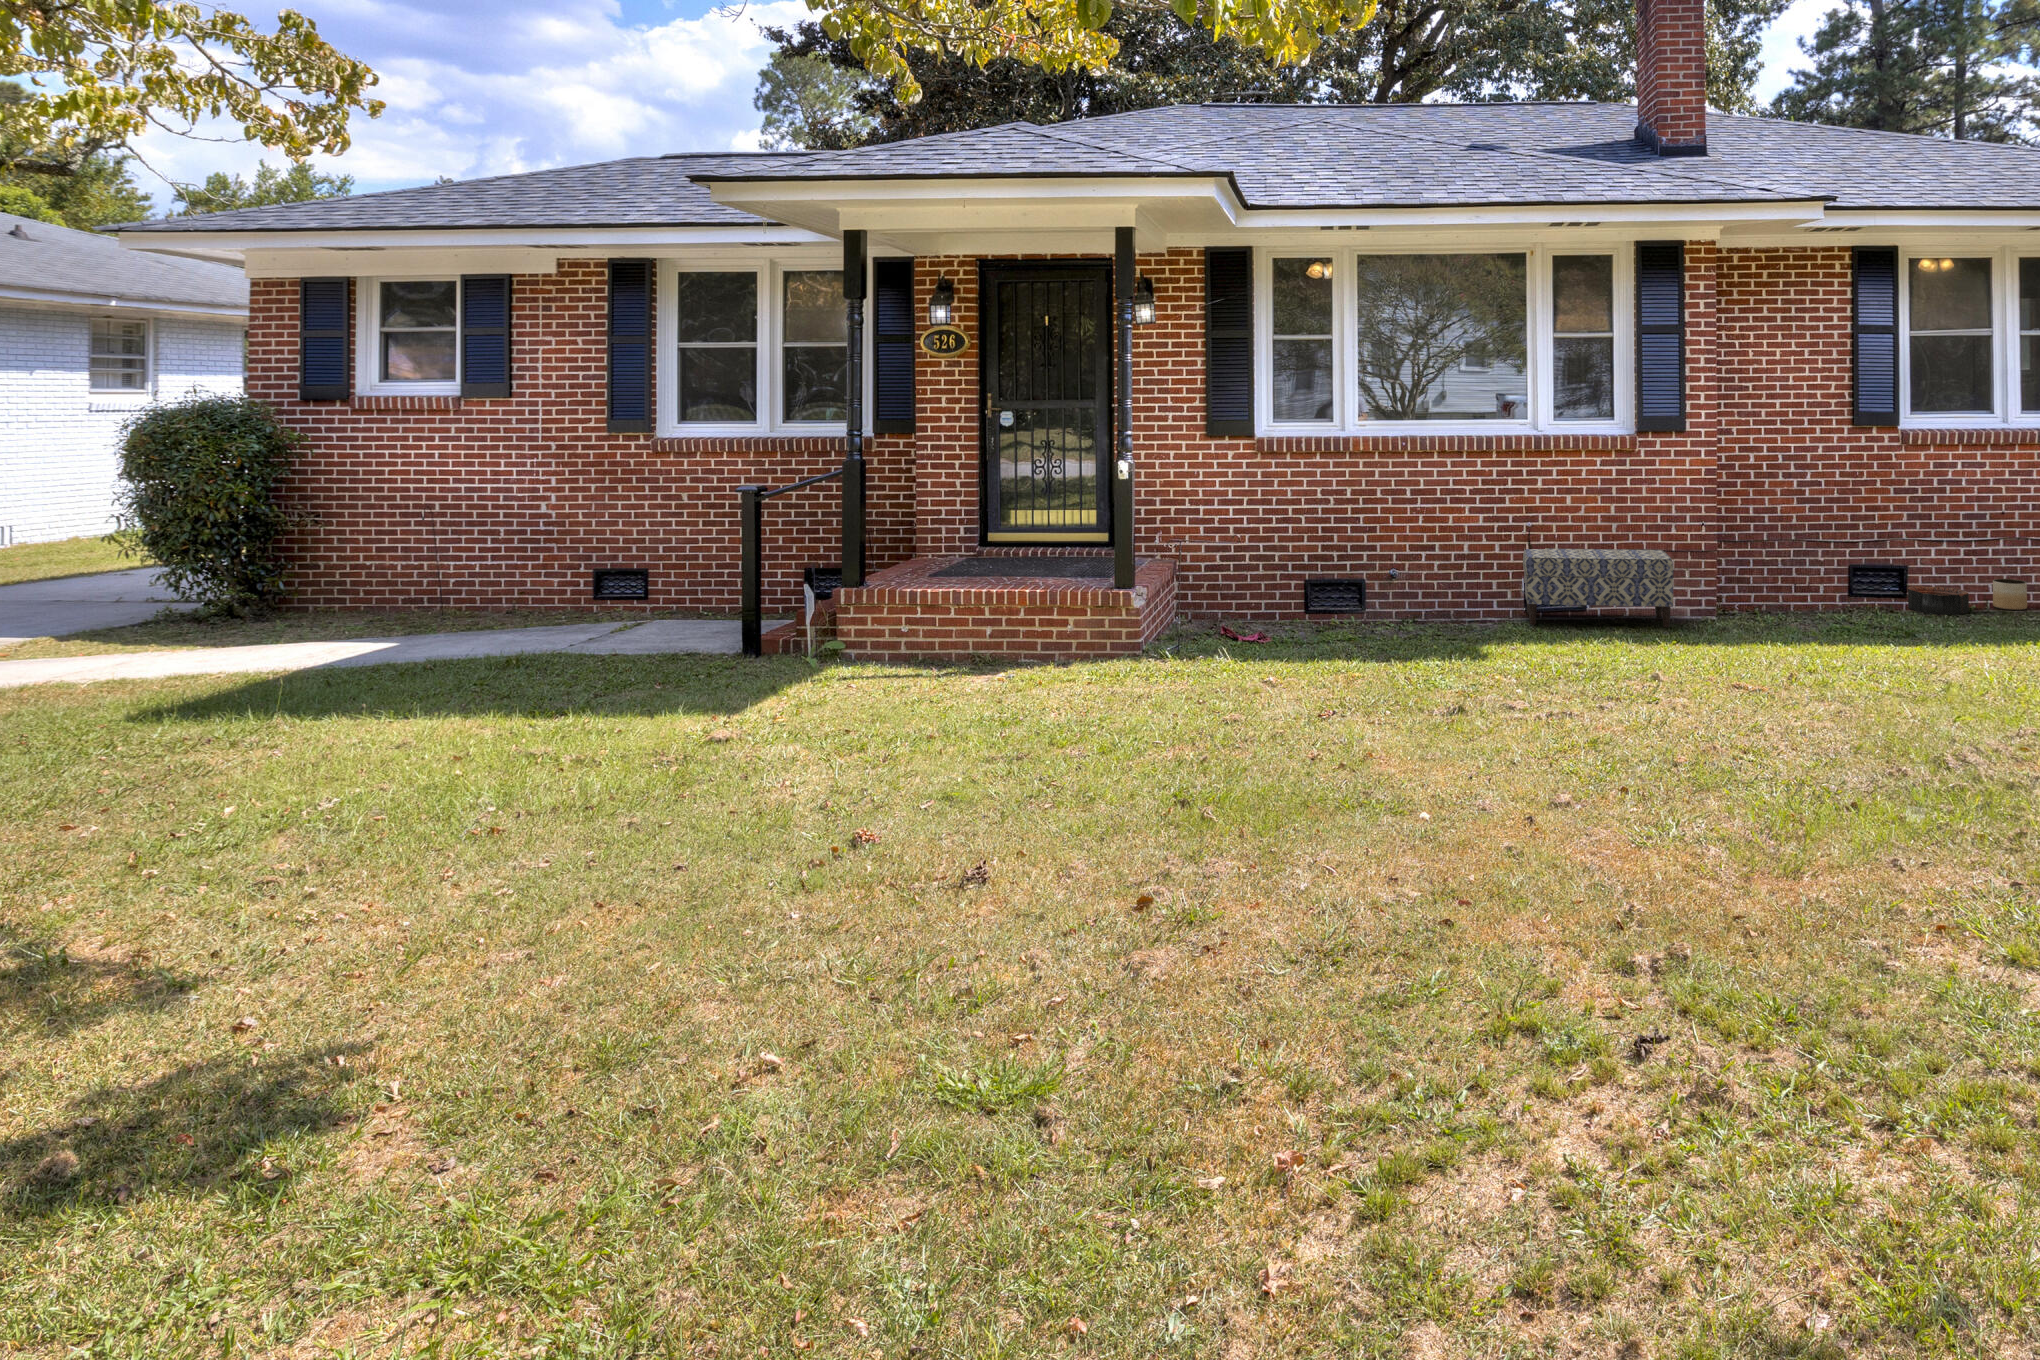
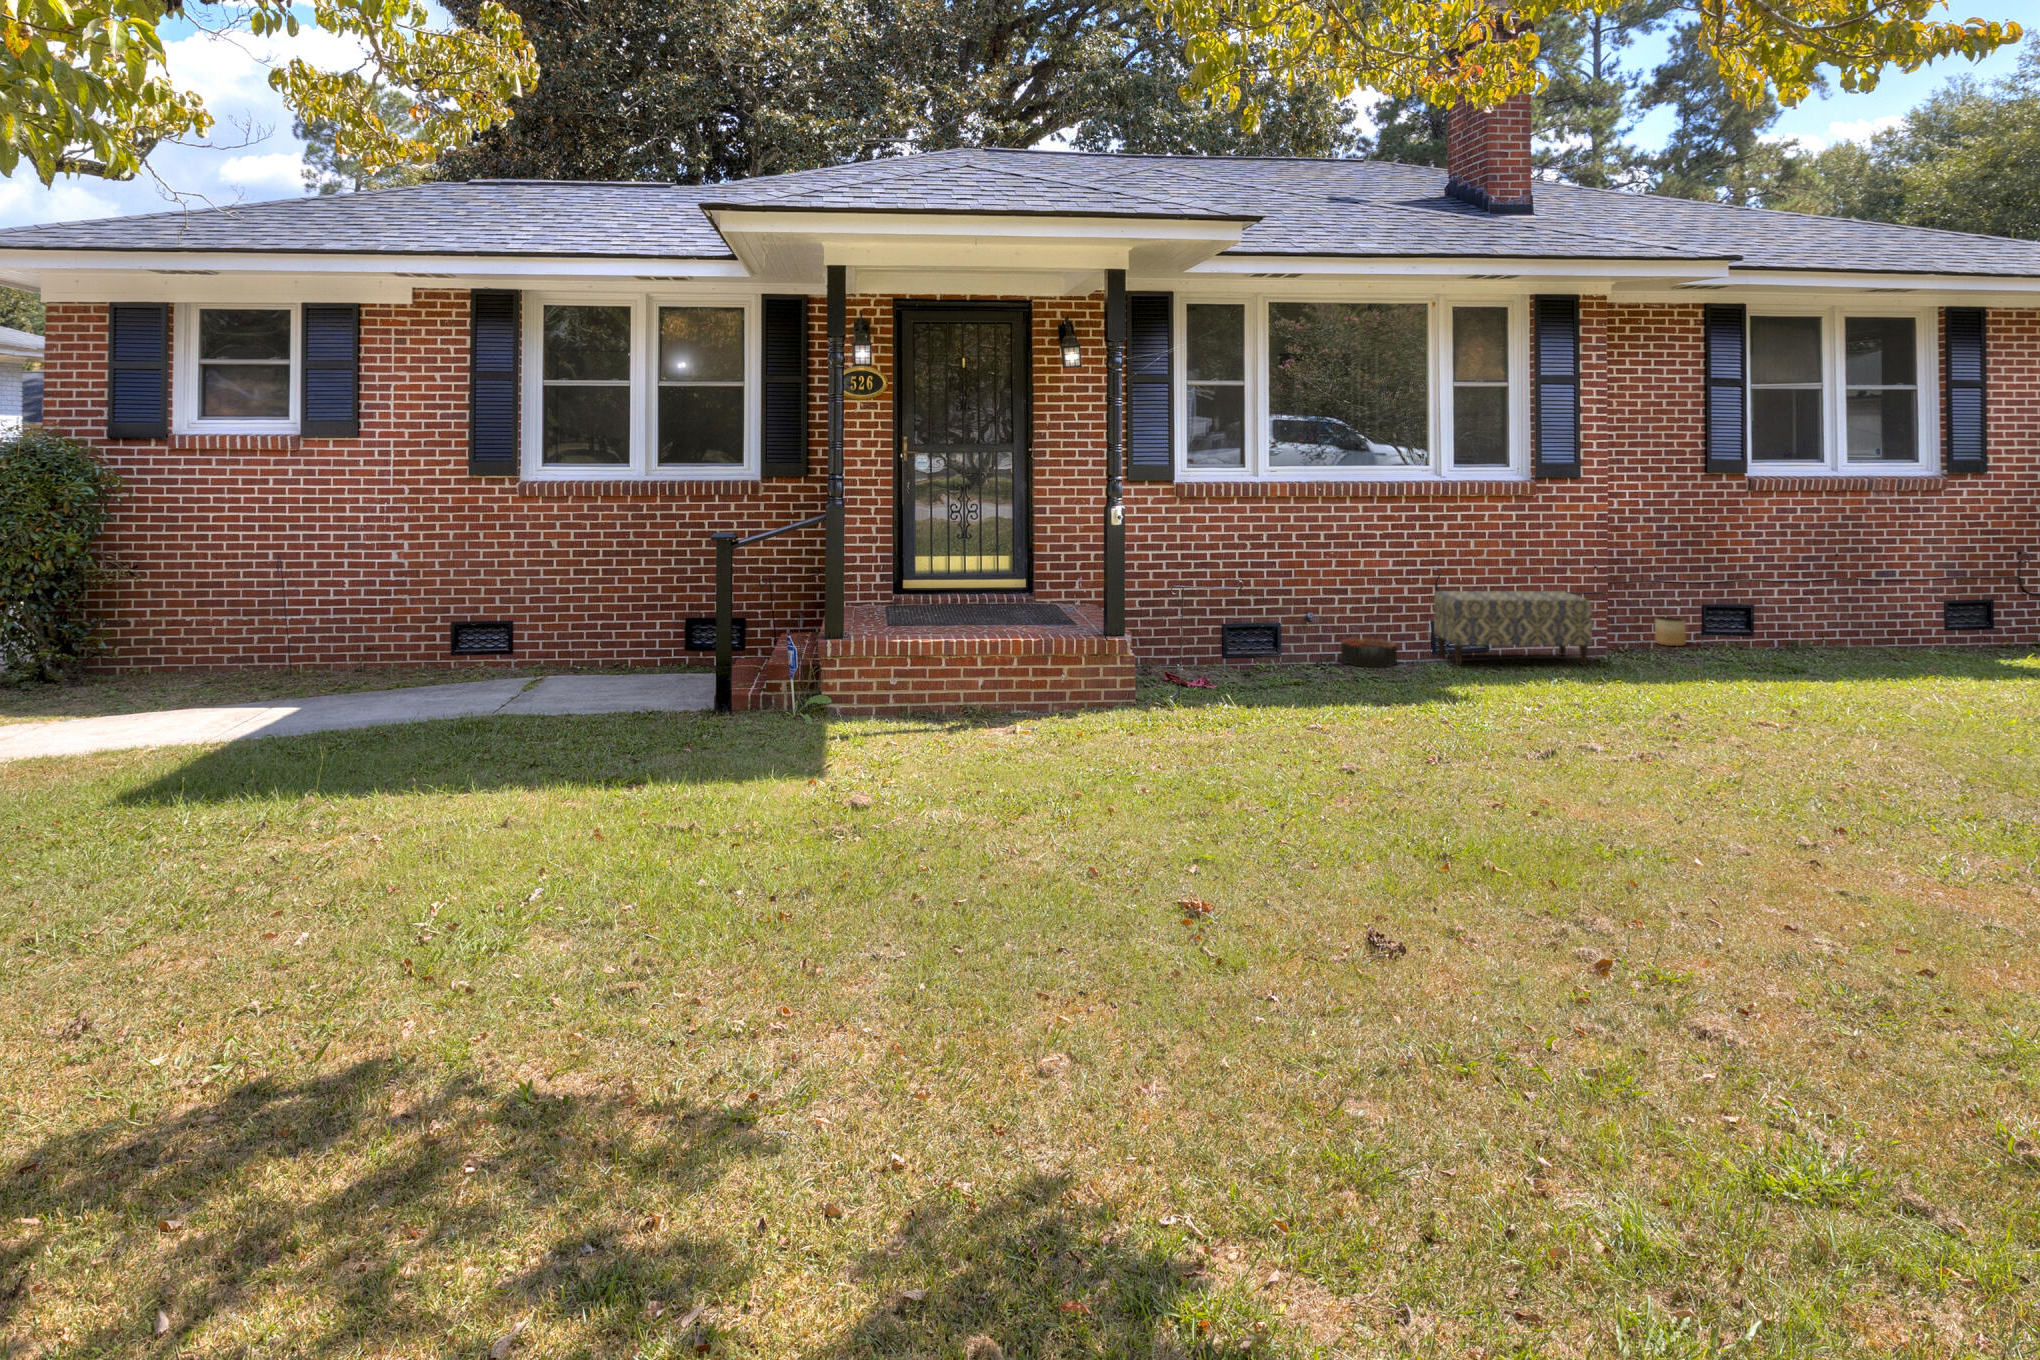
planter: present [1993,579,2027,610] -> present [1655,617,1686,646]
basket: present [1908,586,1969,615] -> present [1341,638,1397,667]

